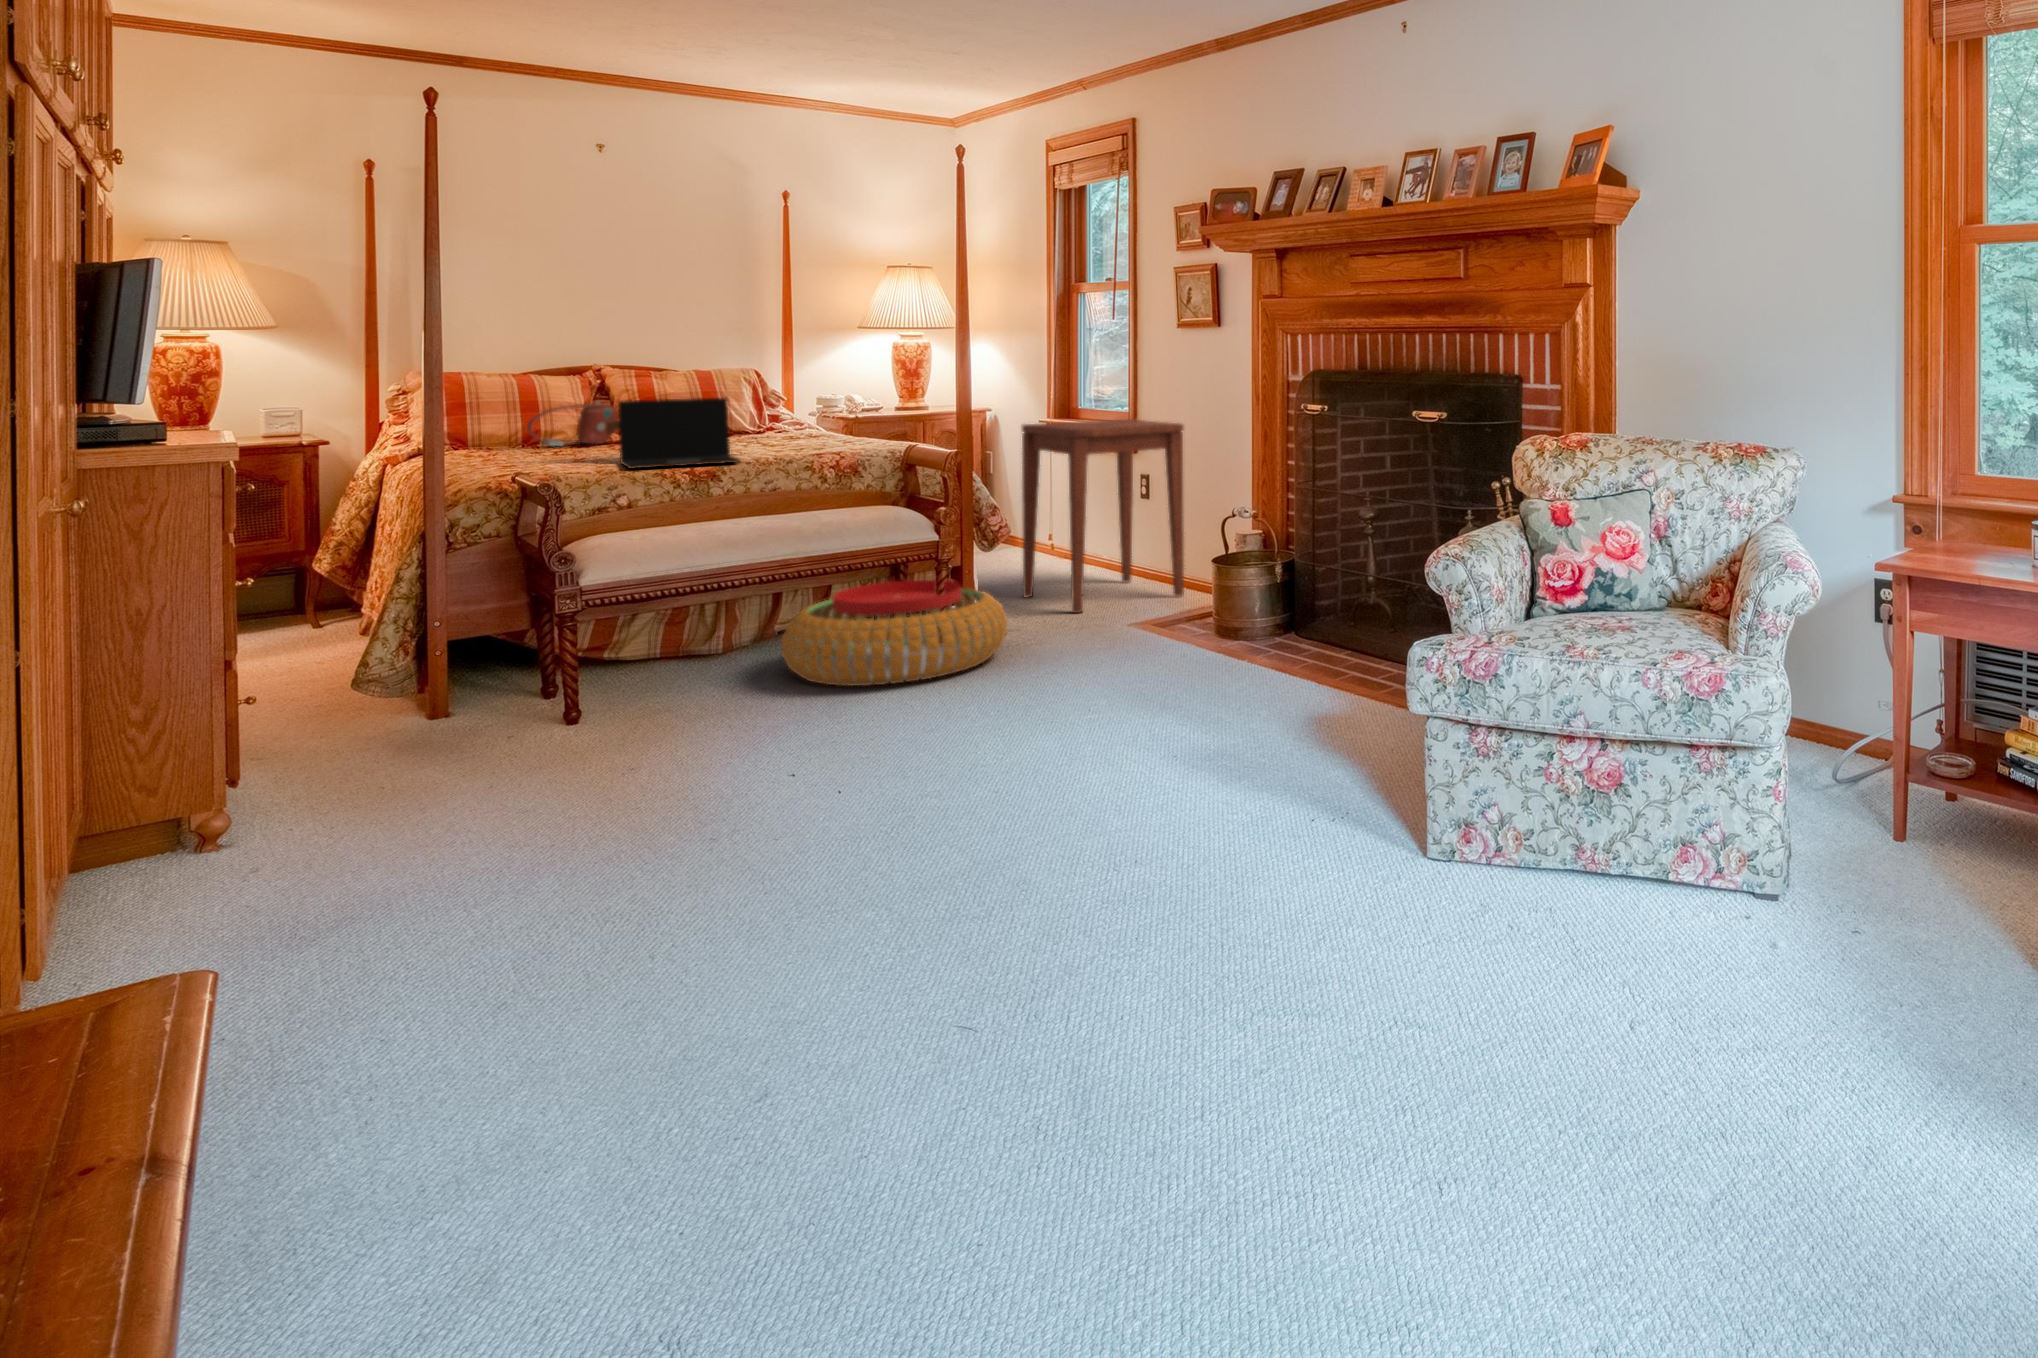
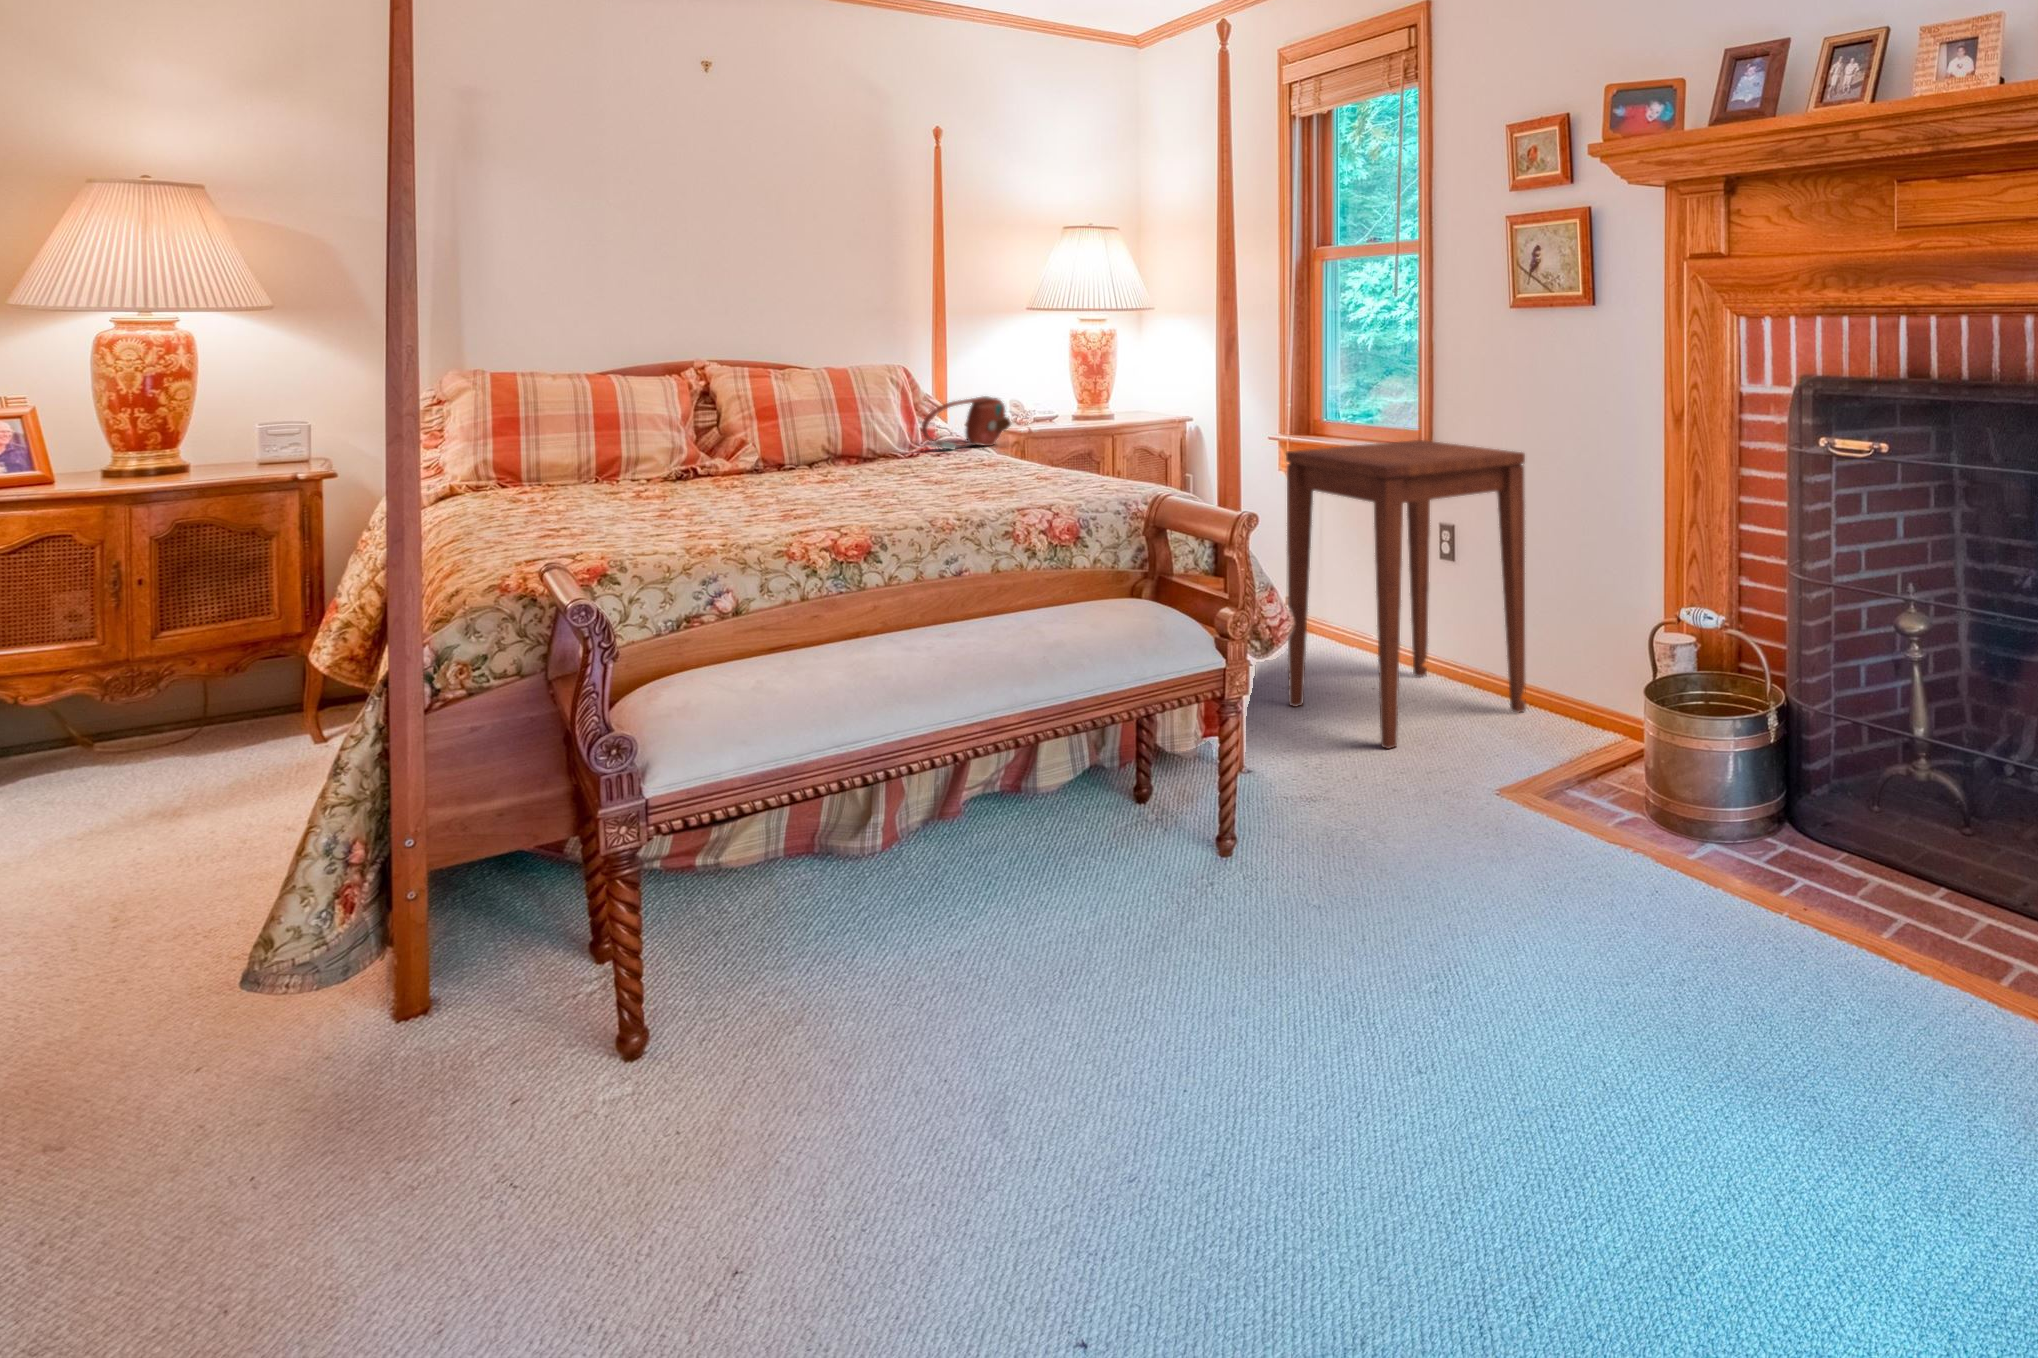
laptop: present [618,397,740,469] -> none [722,415,903,536]
handbag: present [527,402,619,446] -> present [922,396,1011,449]
pouf: present [782,580,1007,686] -> none [982,726,1339,955]

